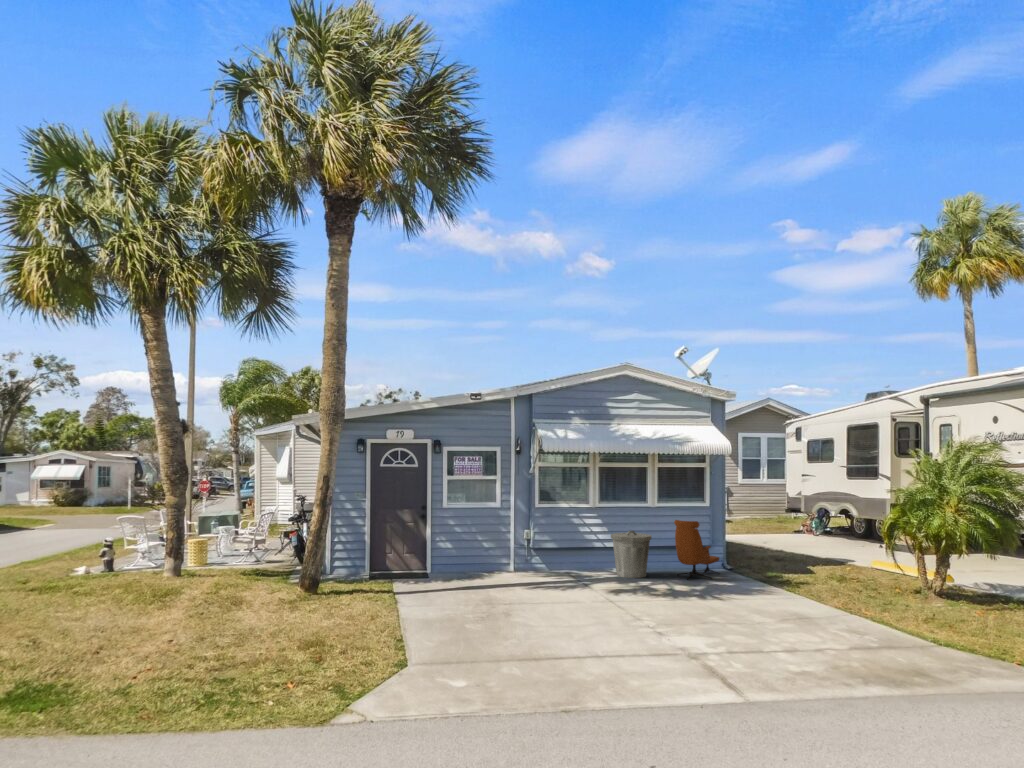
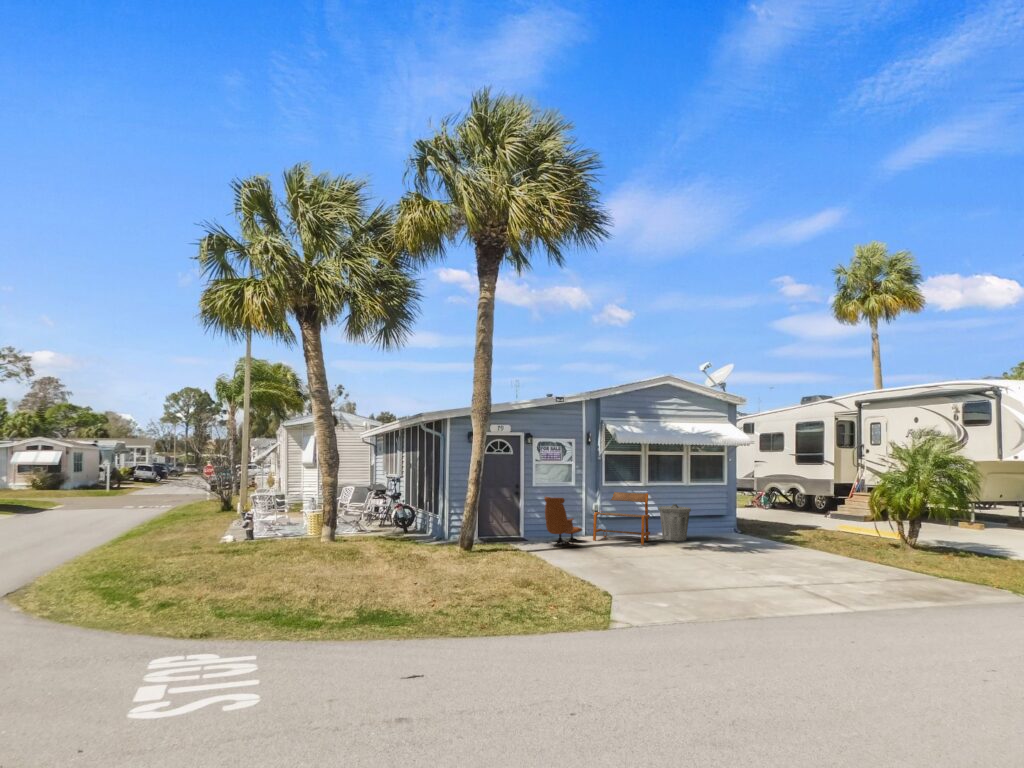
bench: none [521,513,595,583] -> present [593,492,650,545]
lounge chair: present [674,520,719,579] -> present [544,497,582,545]

